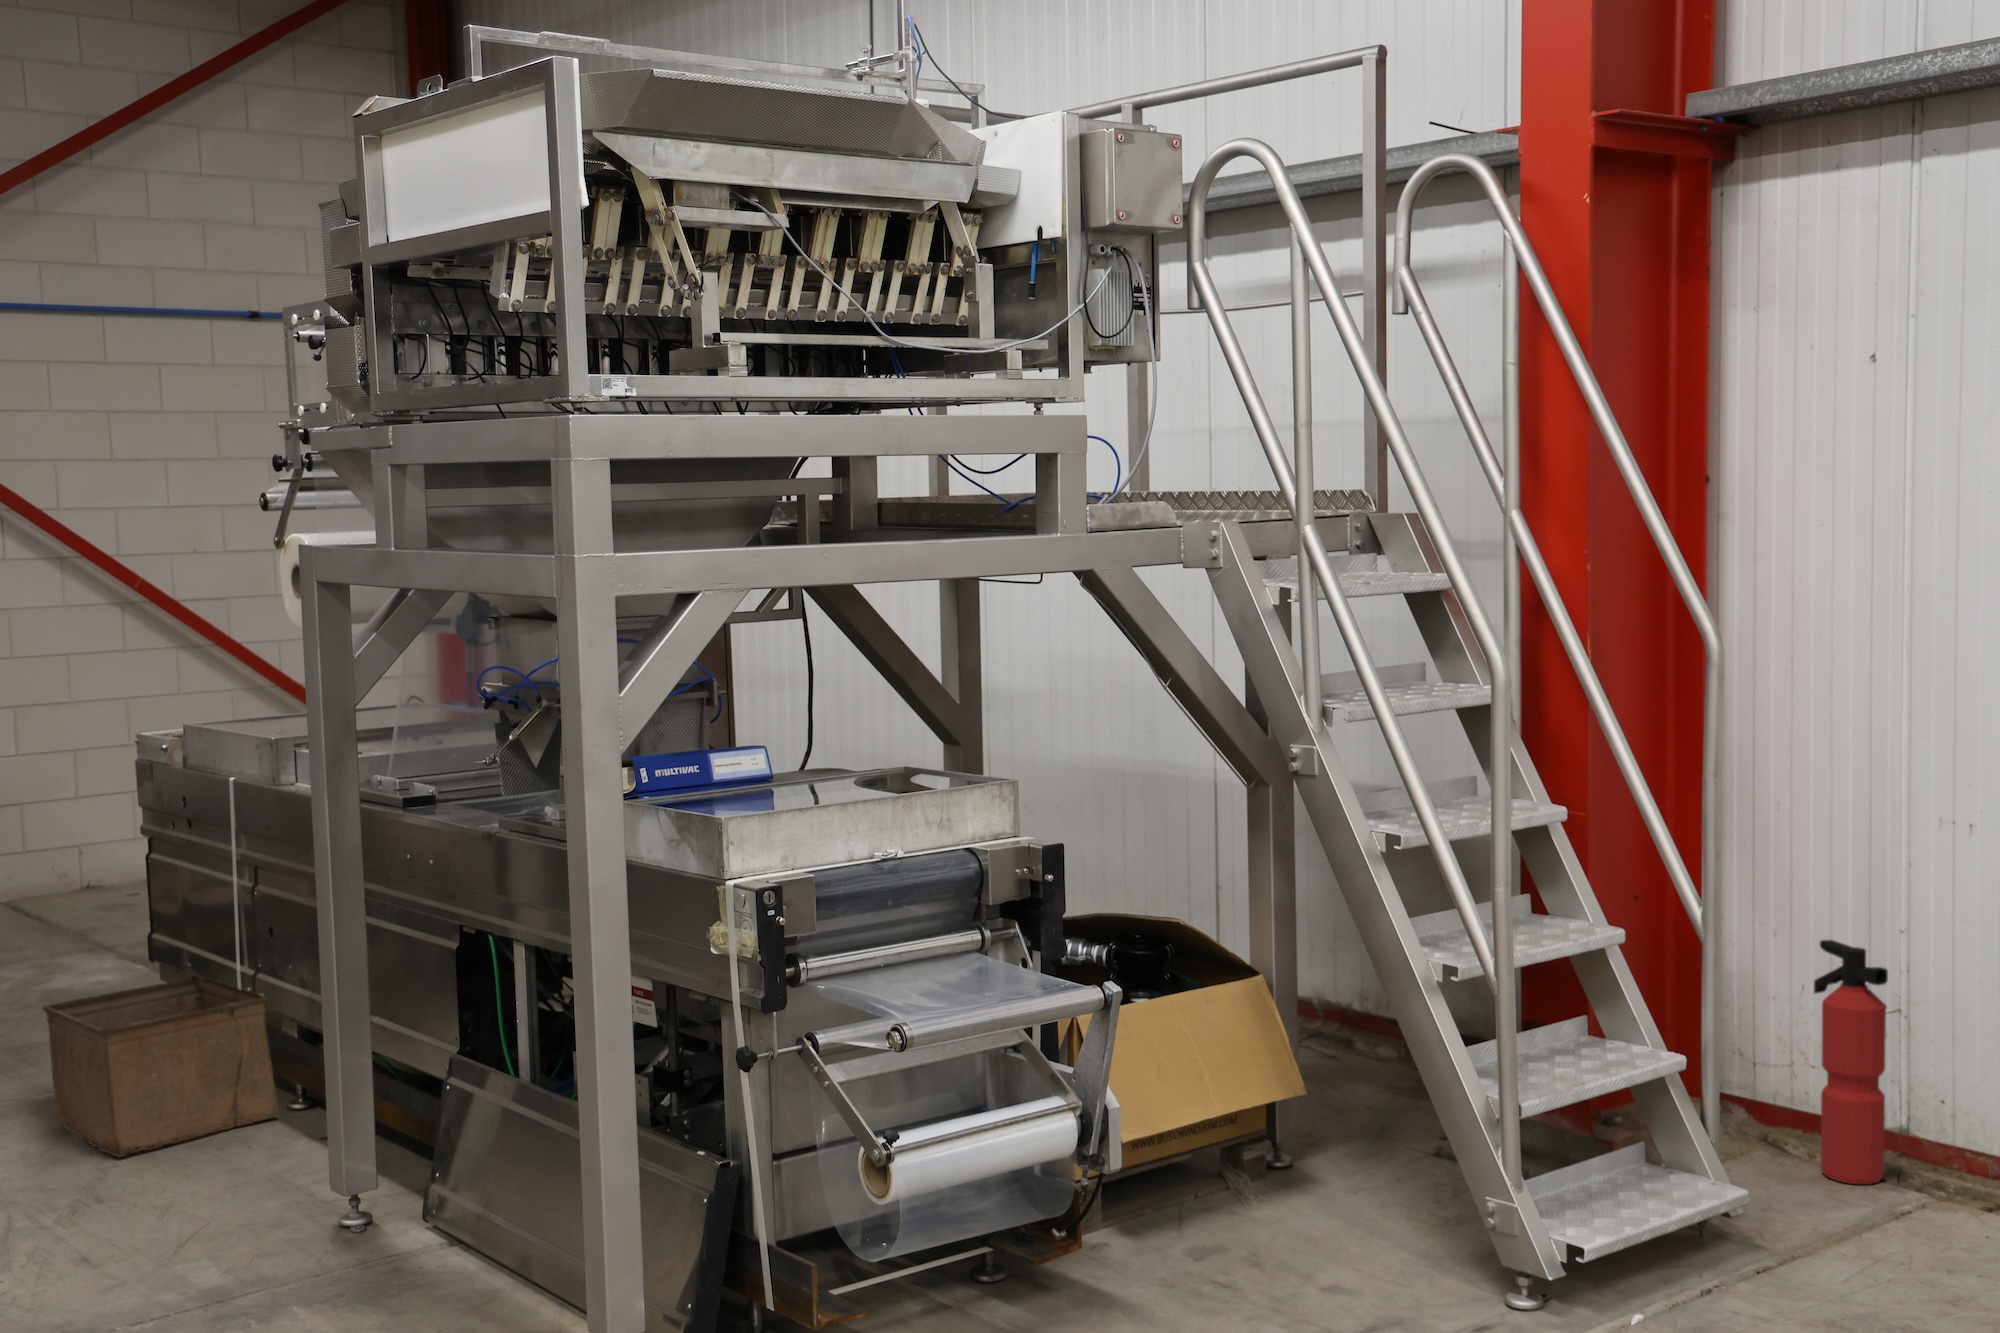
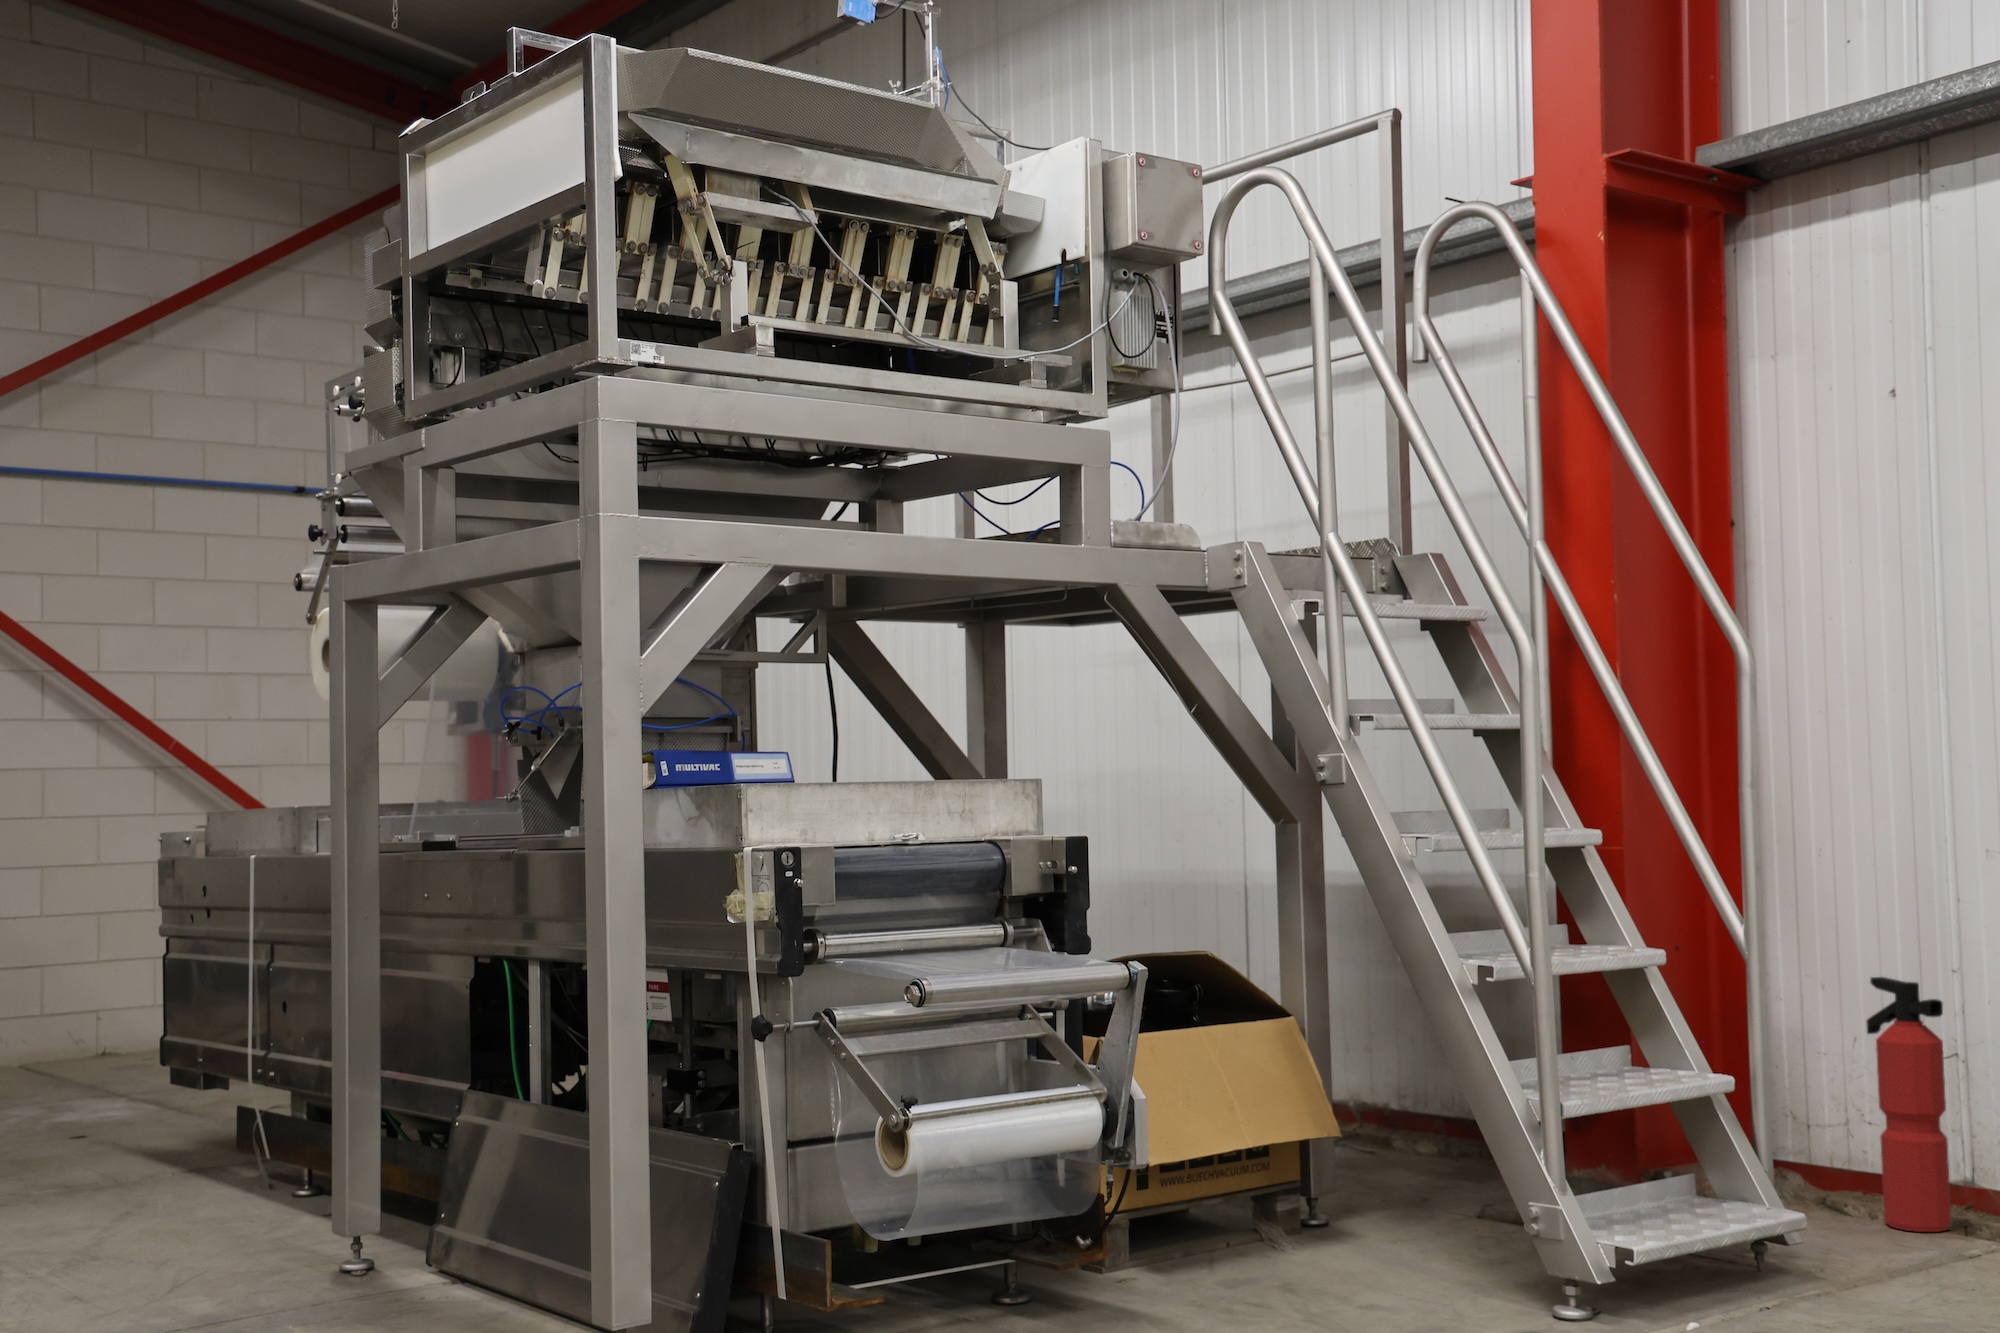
storage bin: present [43,978,279,1157] -> none [39,1050,275,1217]

